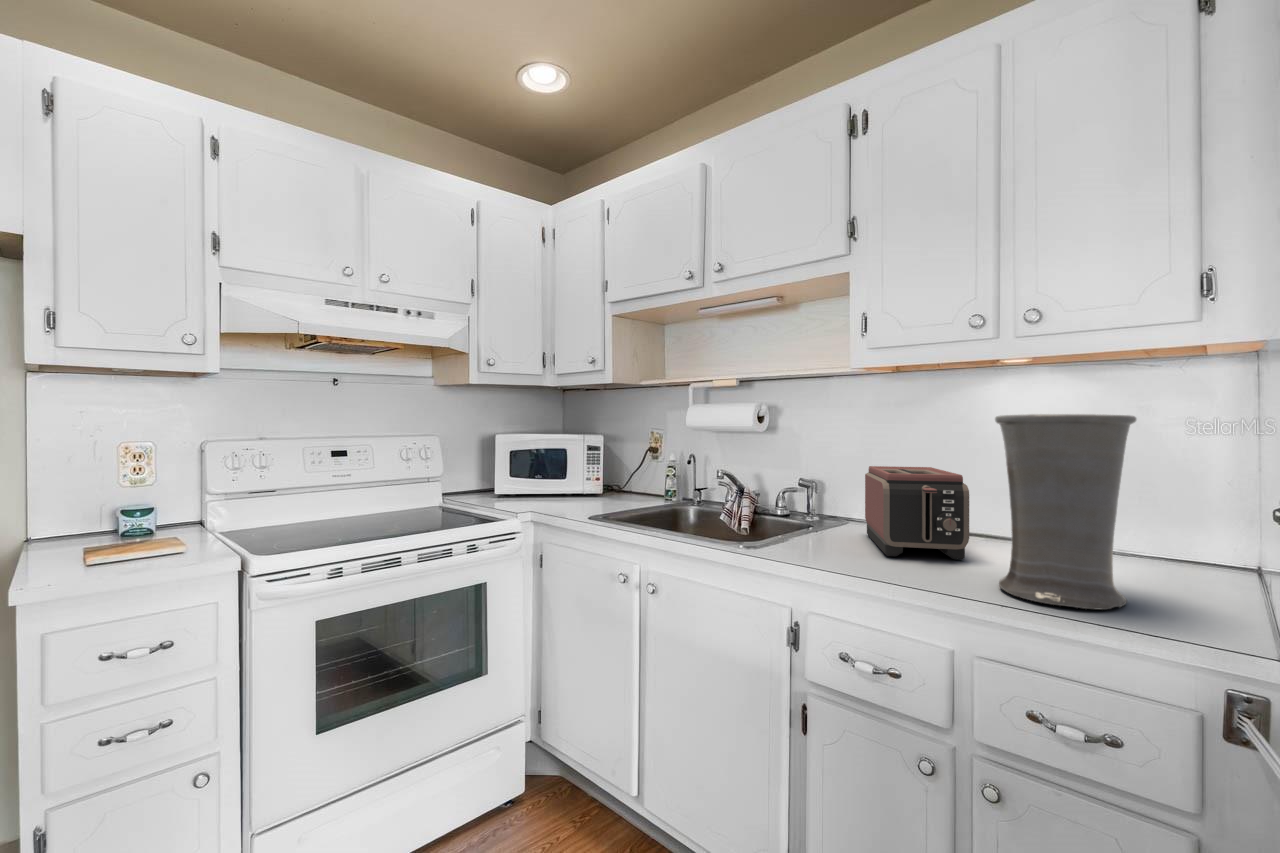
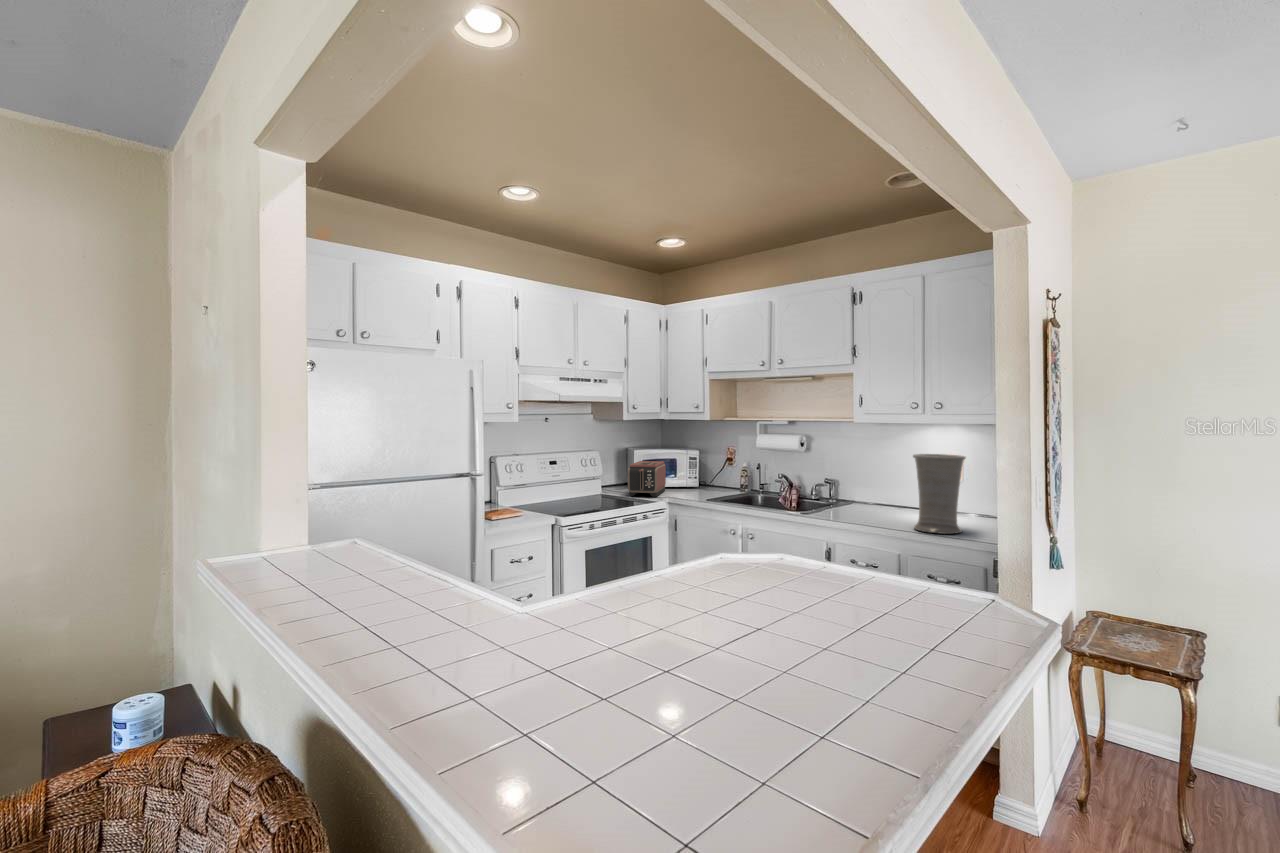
toaster: present [865,466,969,560] -> present [628,461,666,497]

